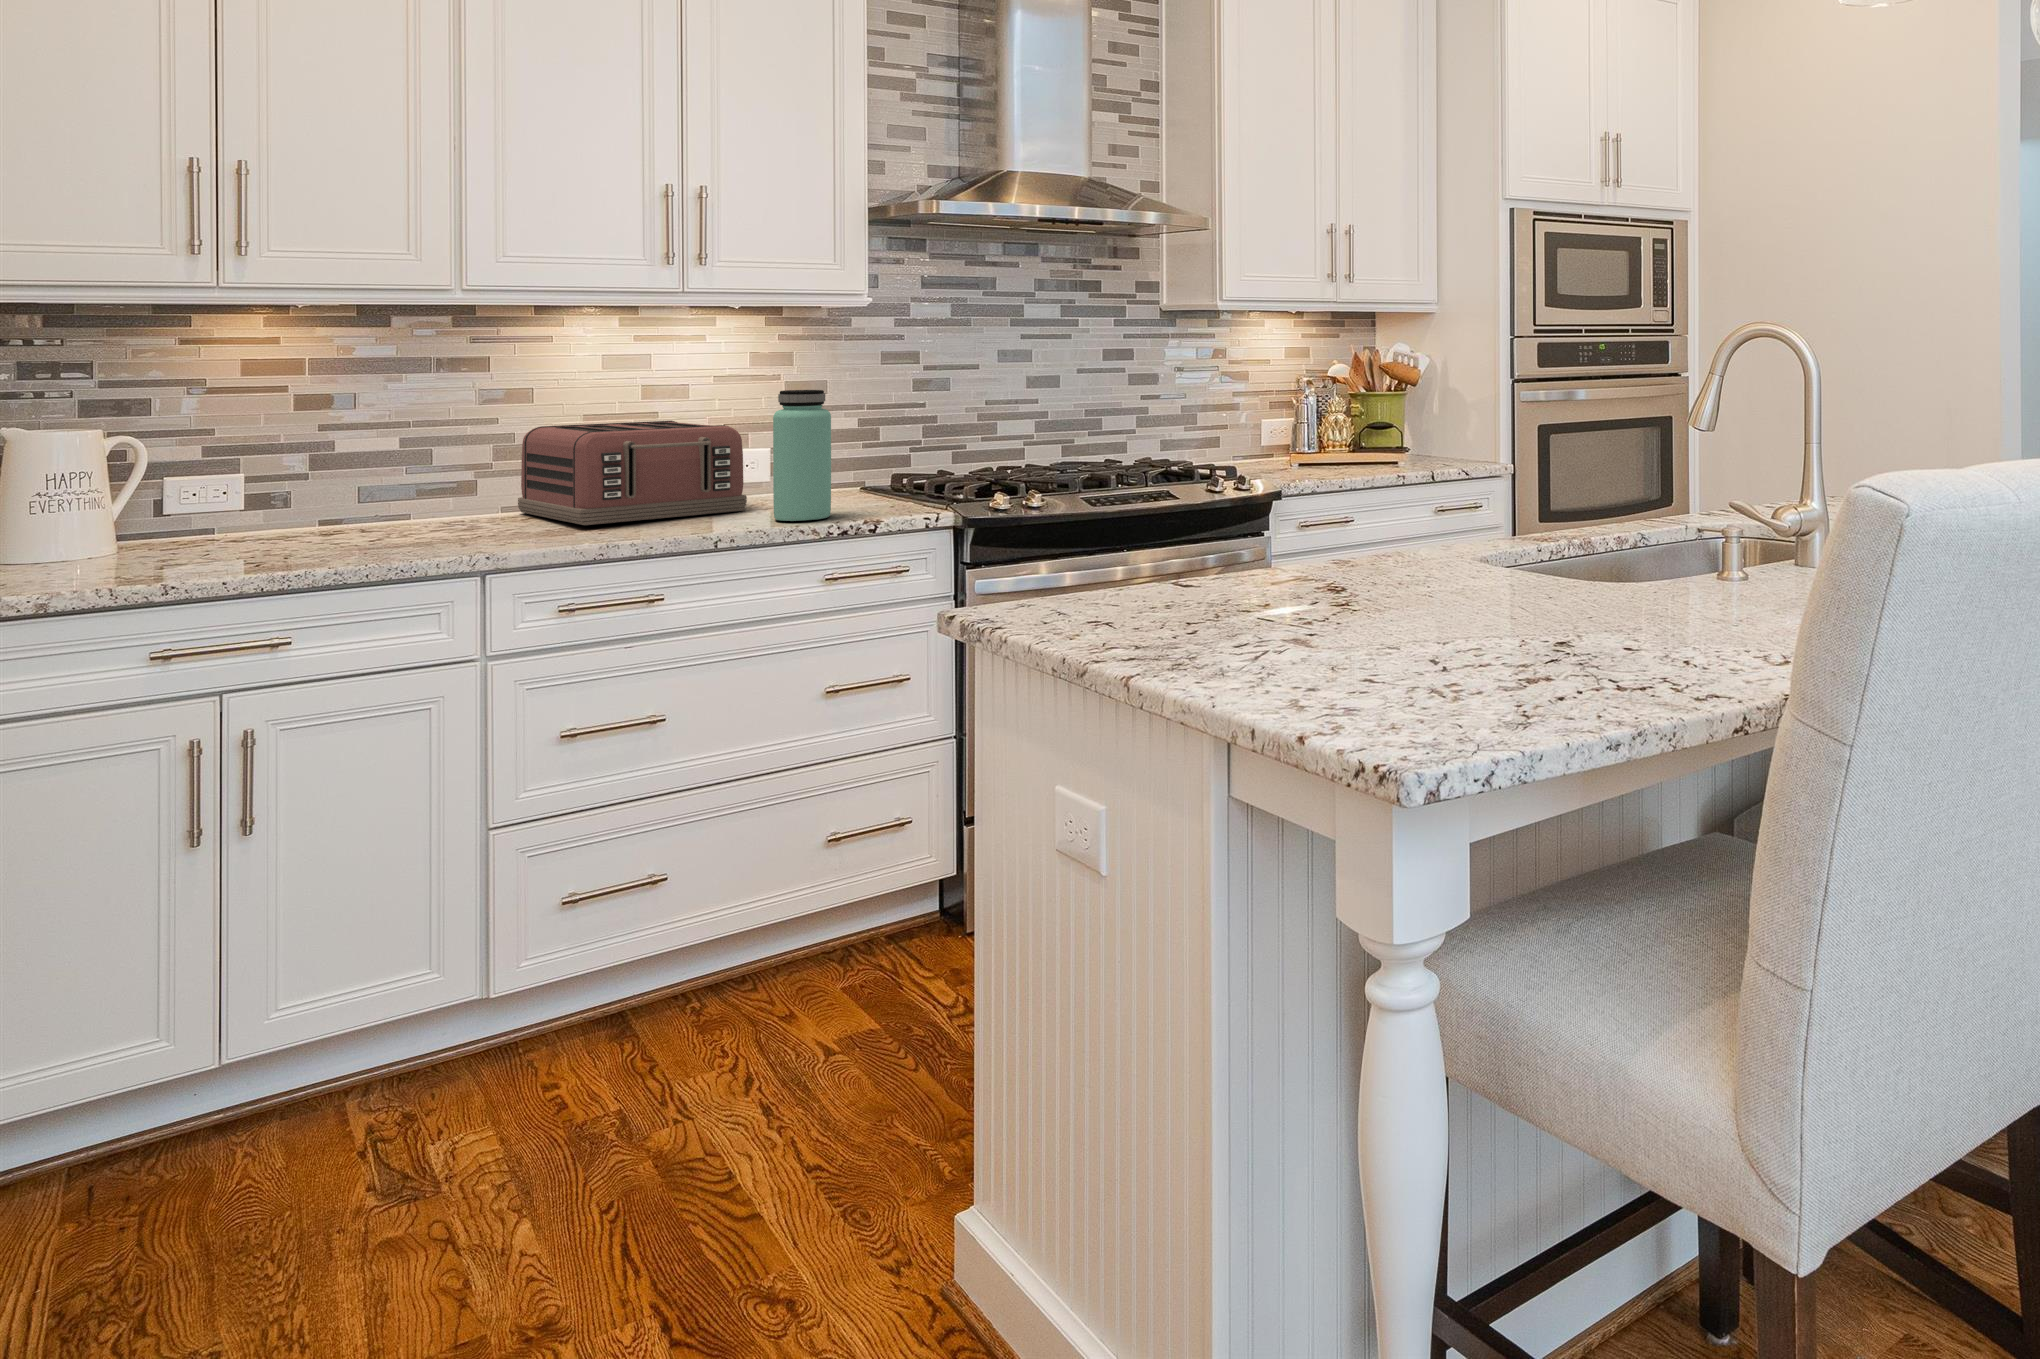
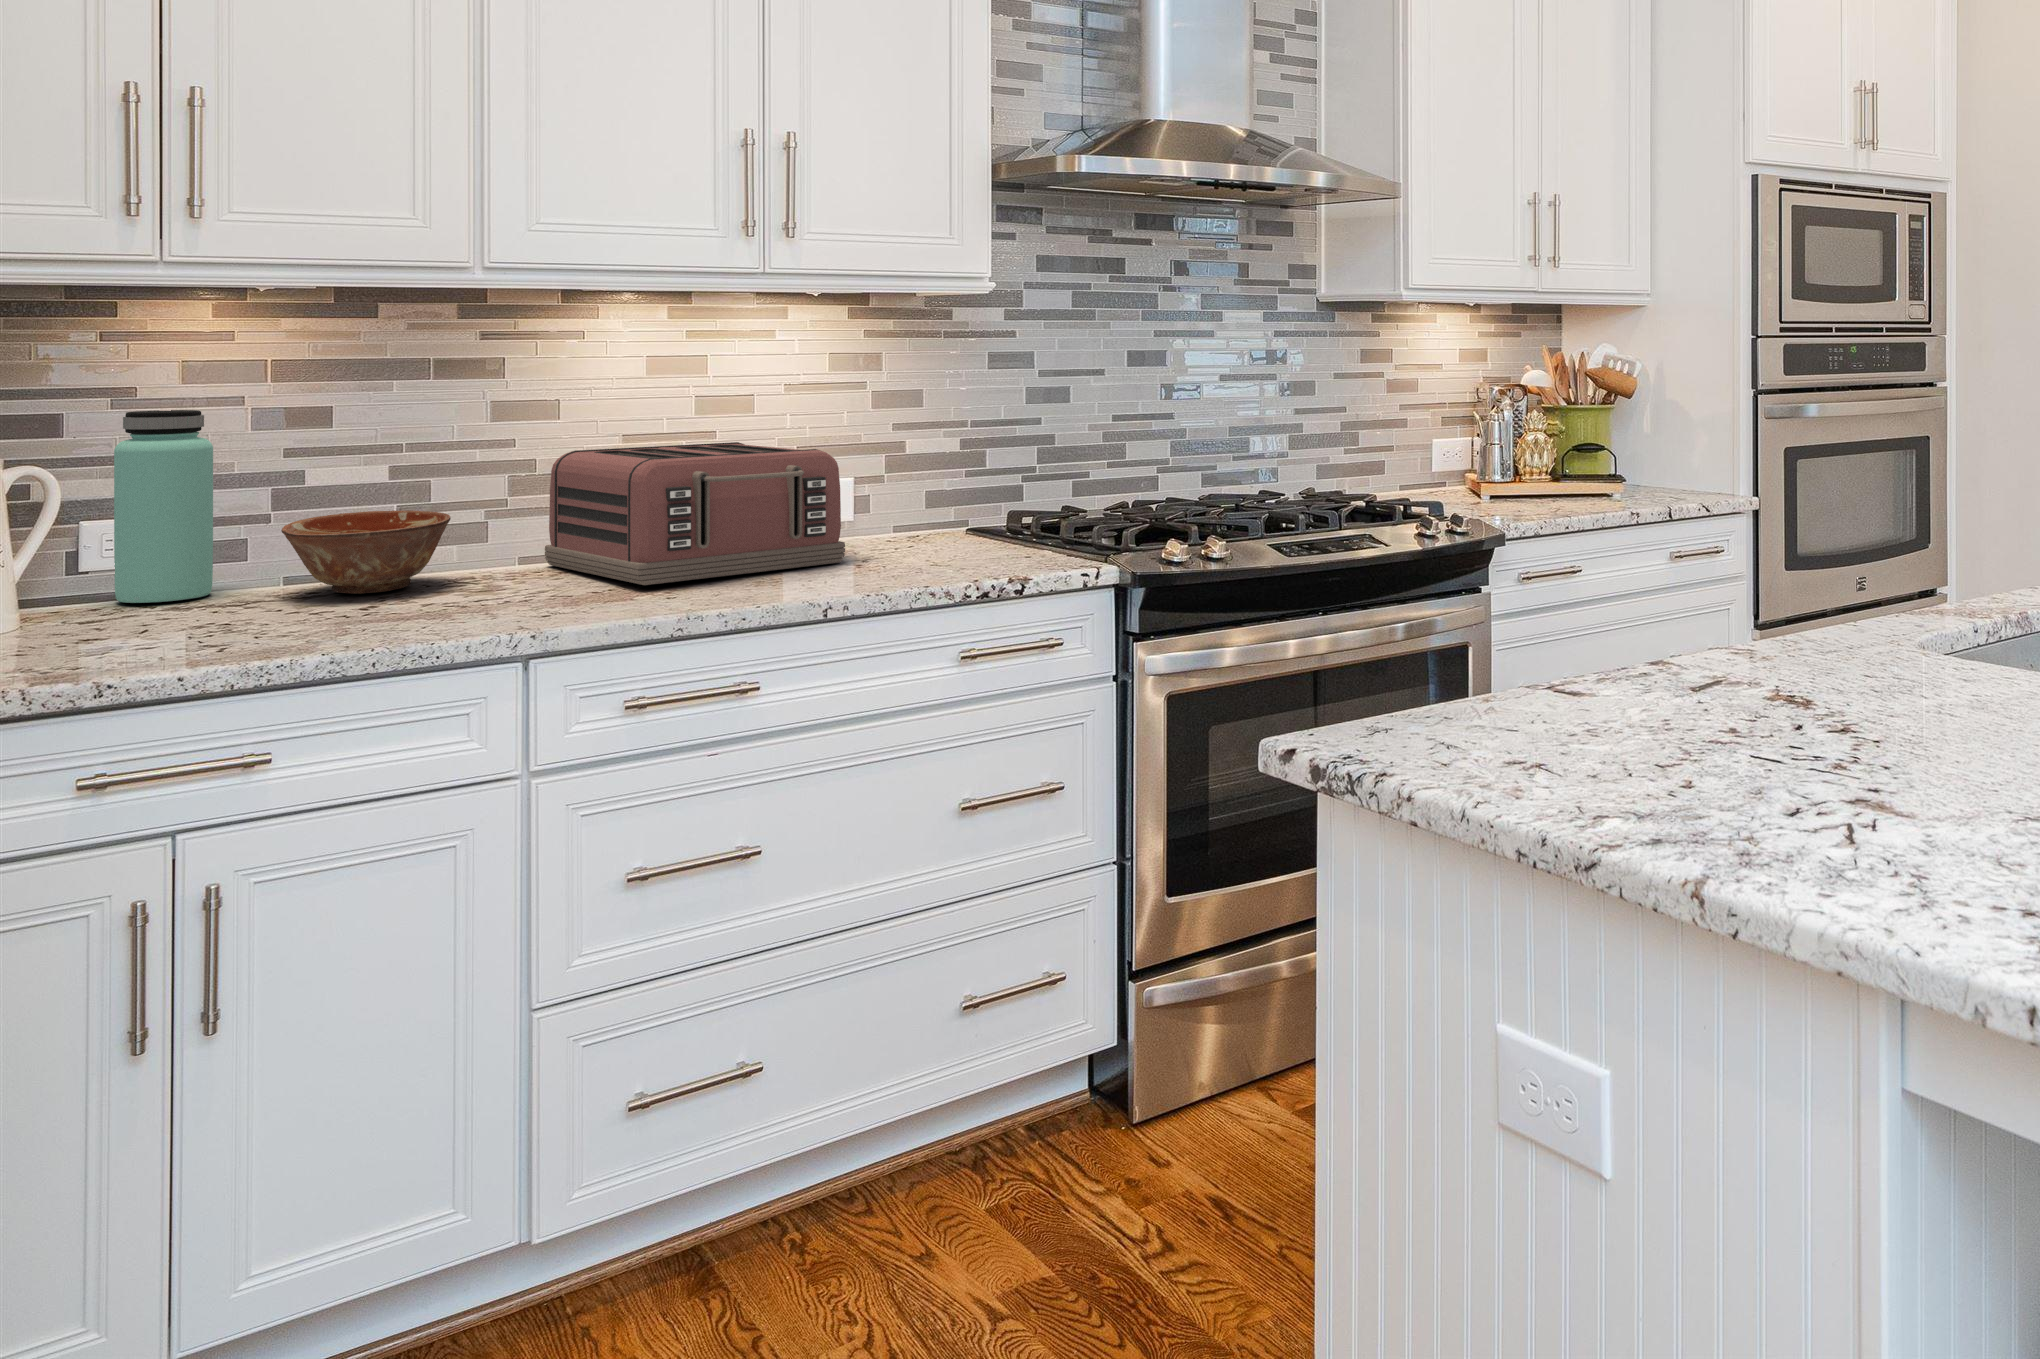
bottle: present [773,390,831,521] -> present [114,410,213,603]
ceramic bowl: none [313,471,442,532] -> present [281,511,451,594]

